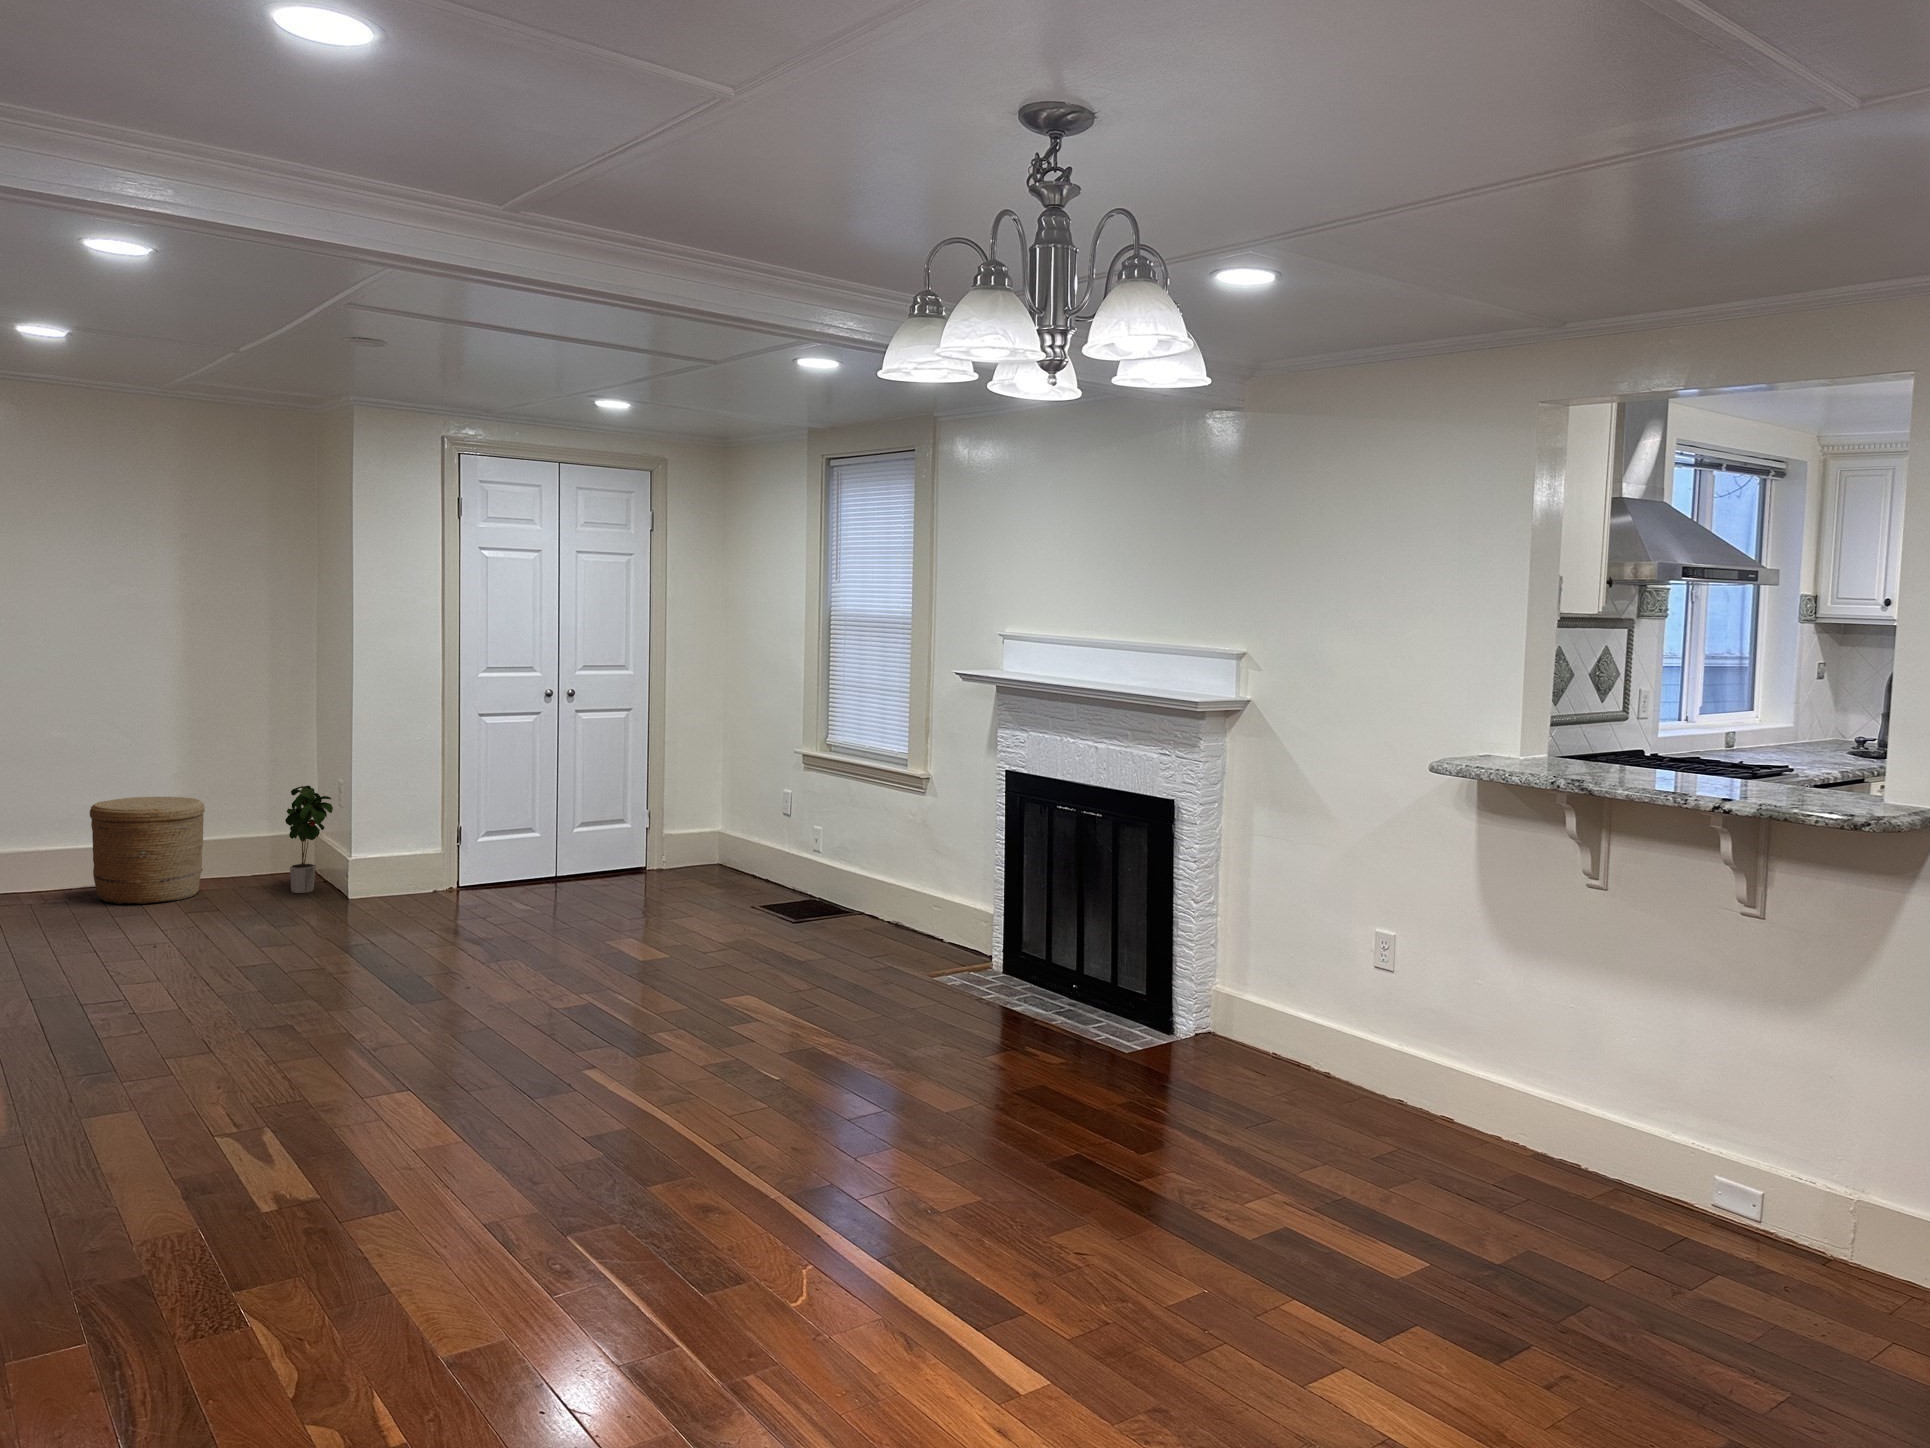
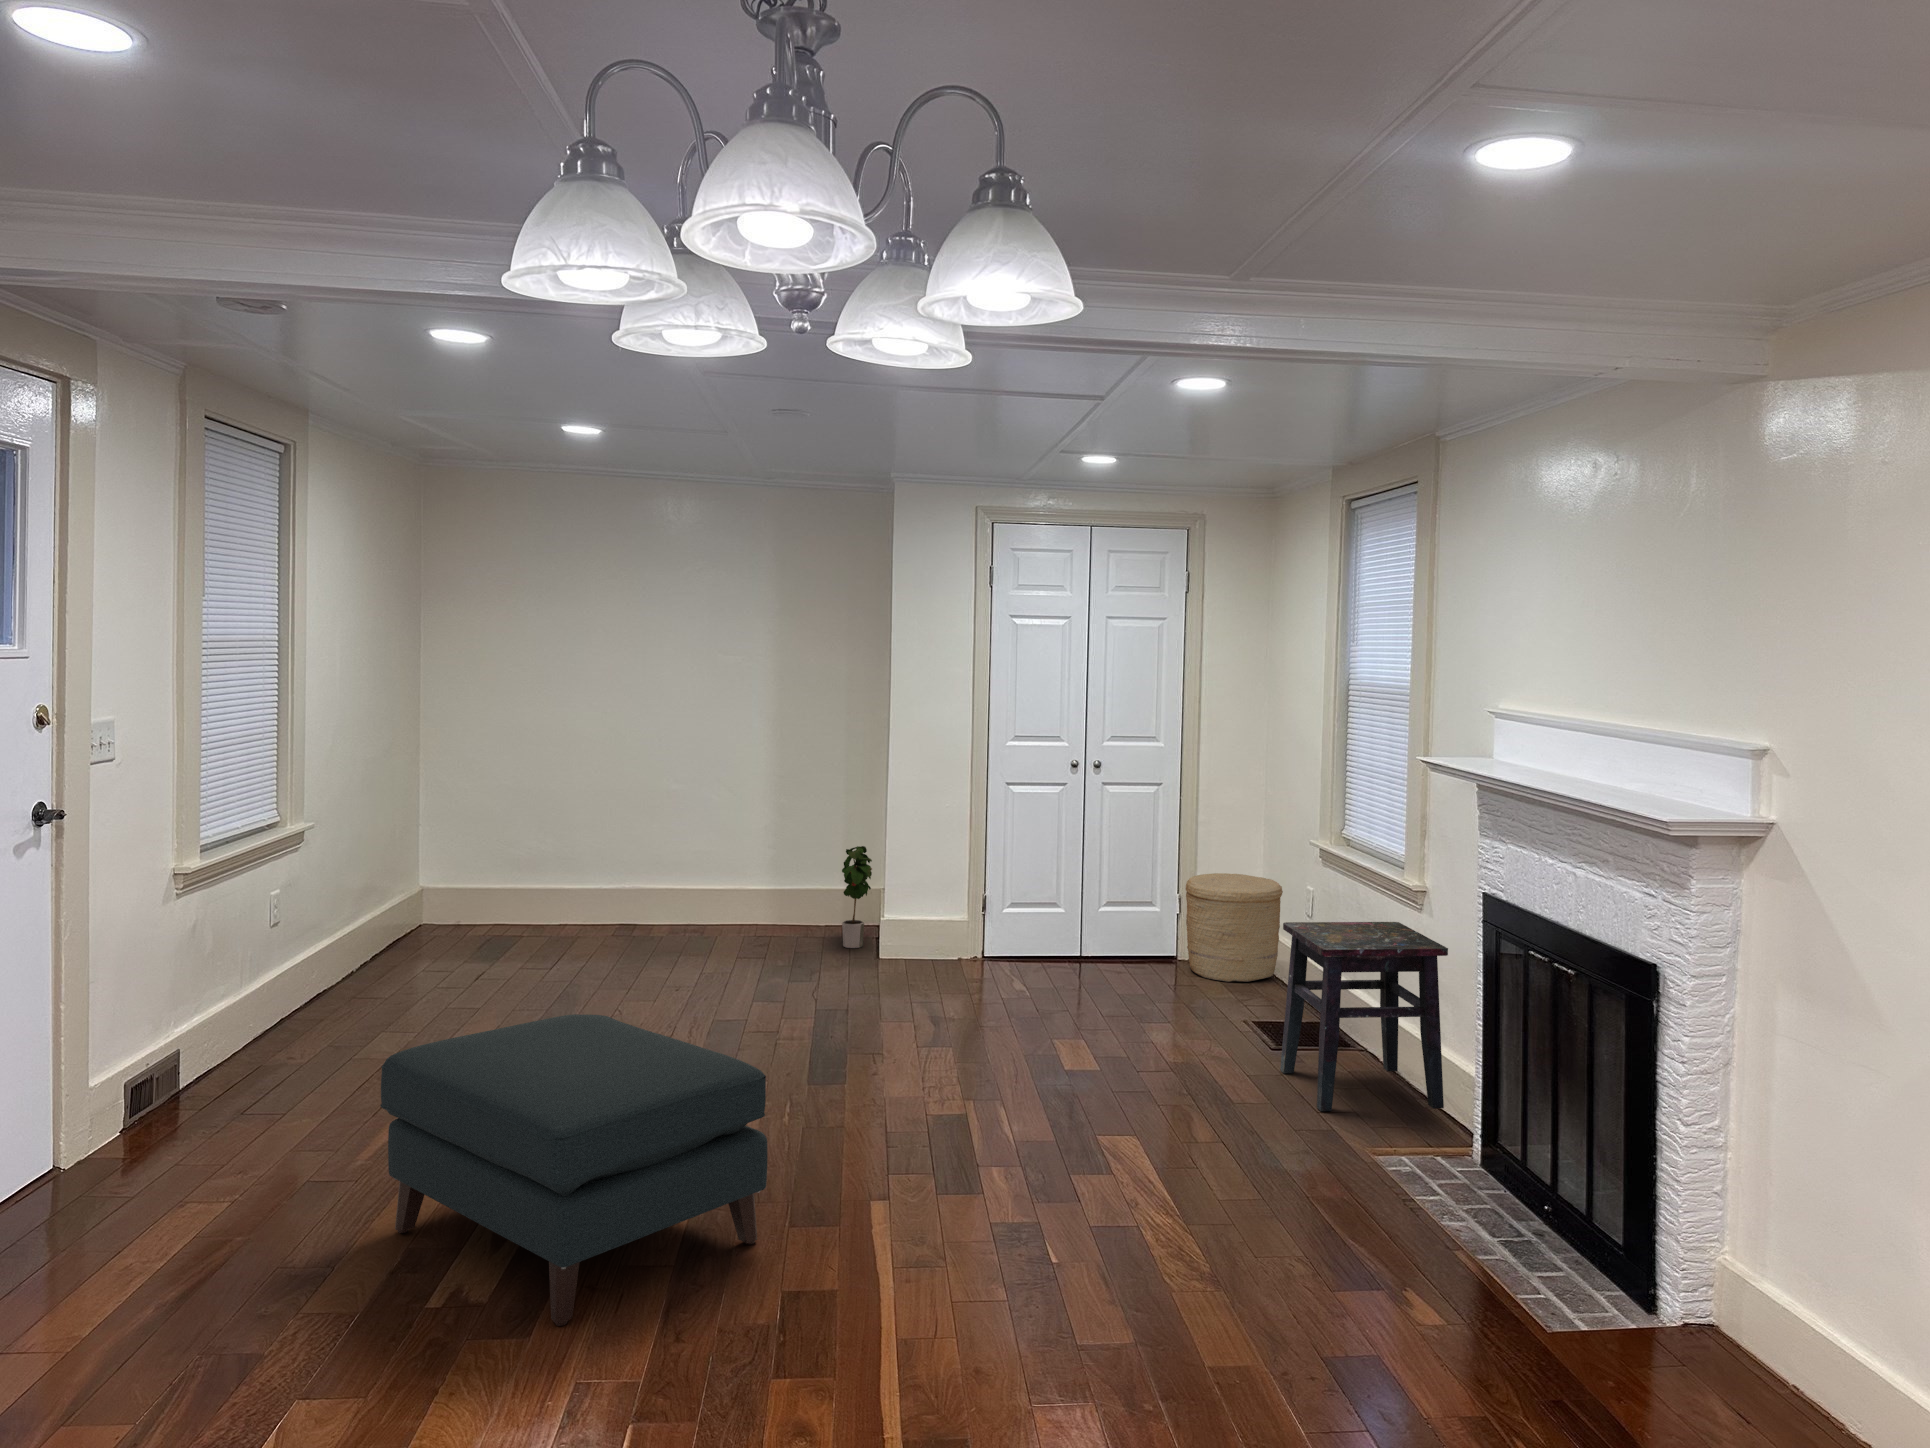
woven basket: present [90,797,205,904] -> present [1186,873,1283,982]
side table: none [816,807,959,960] -> present [1280,922,1448,1111]
ottoman: none [95,939,522,1198] -> present [380,1014,767,1326]

